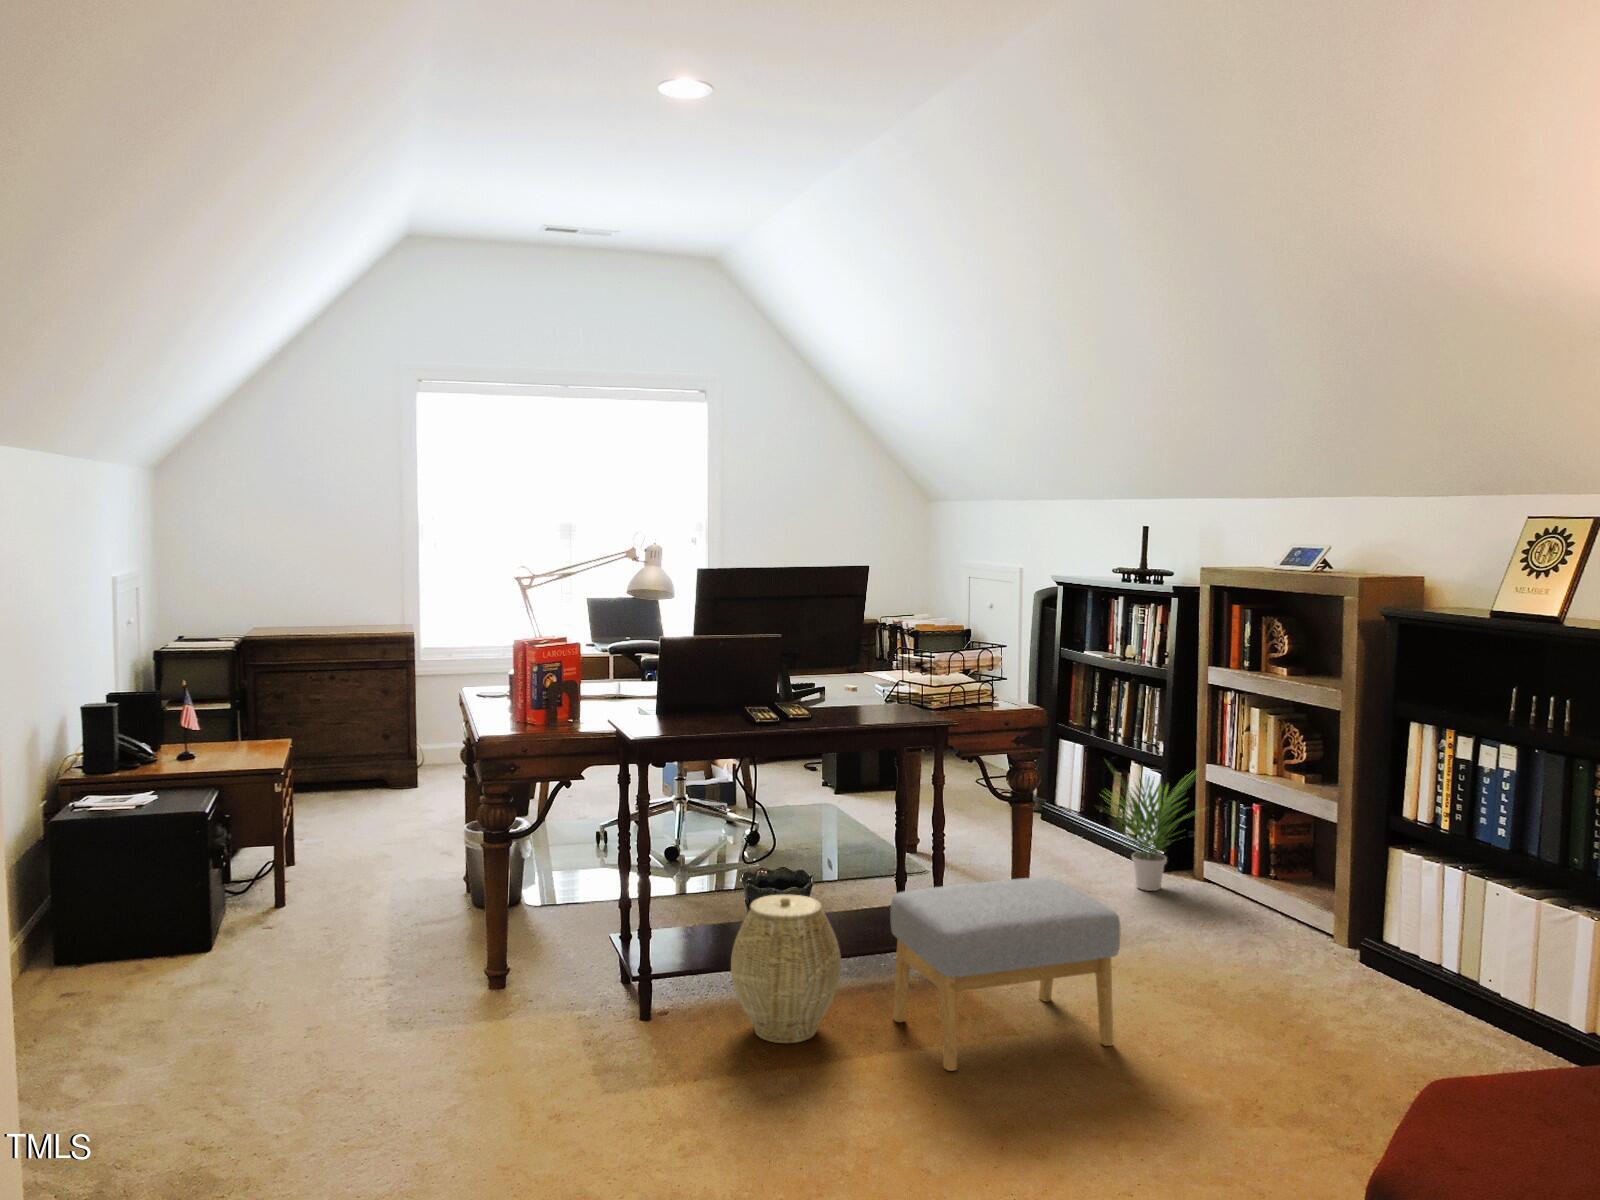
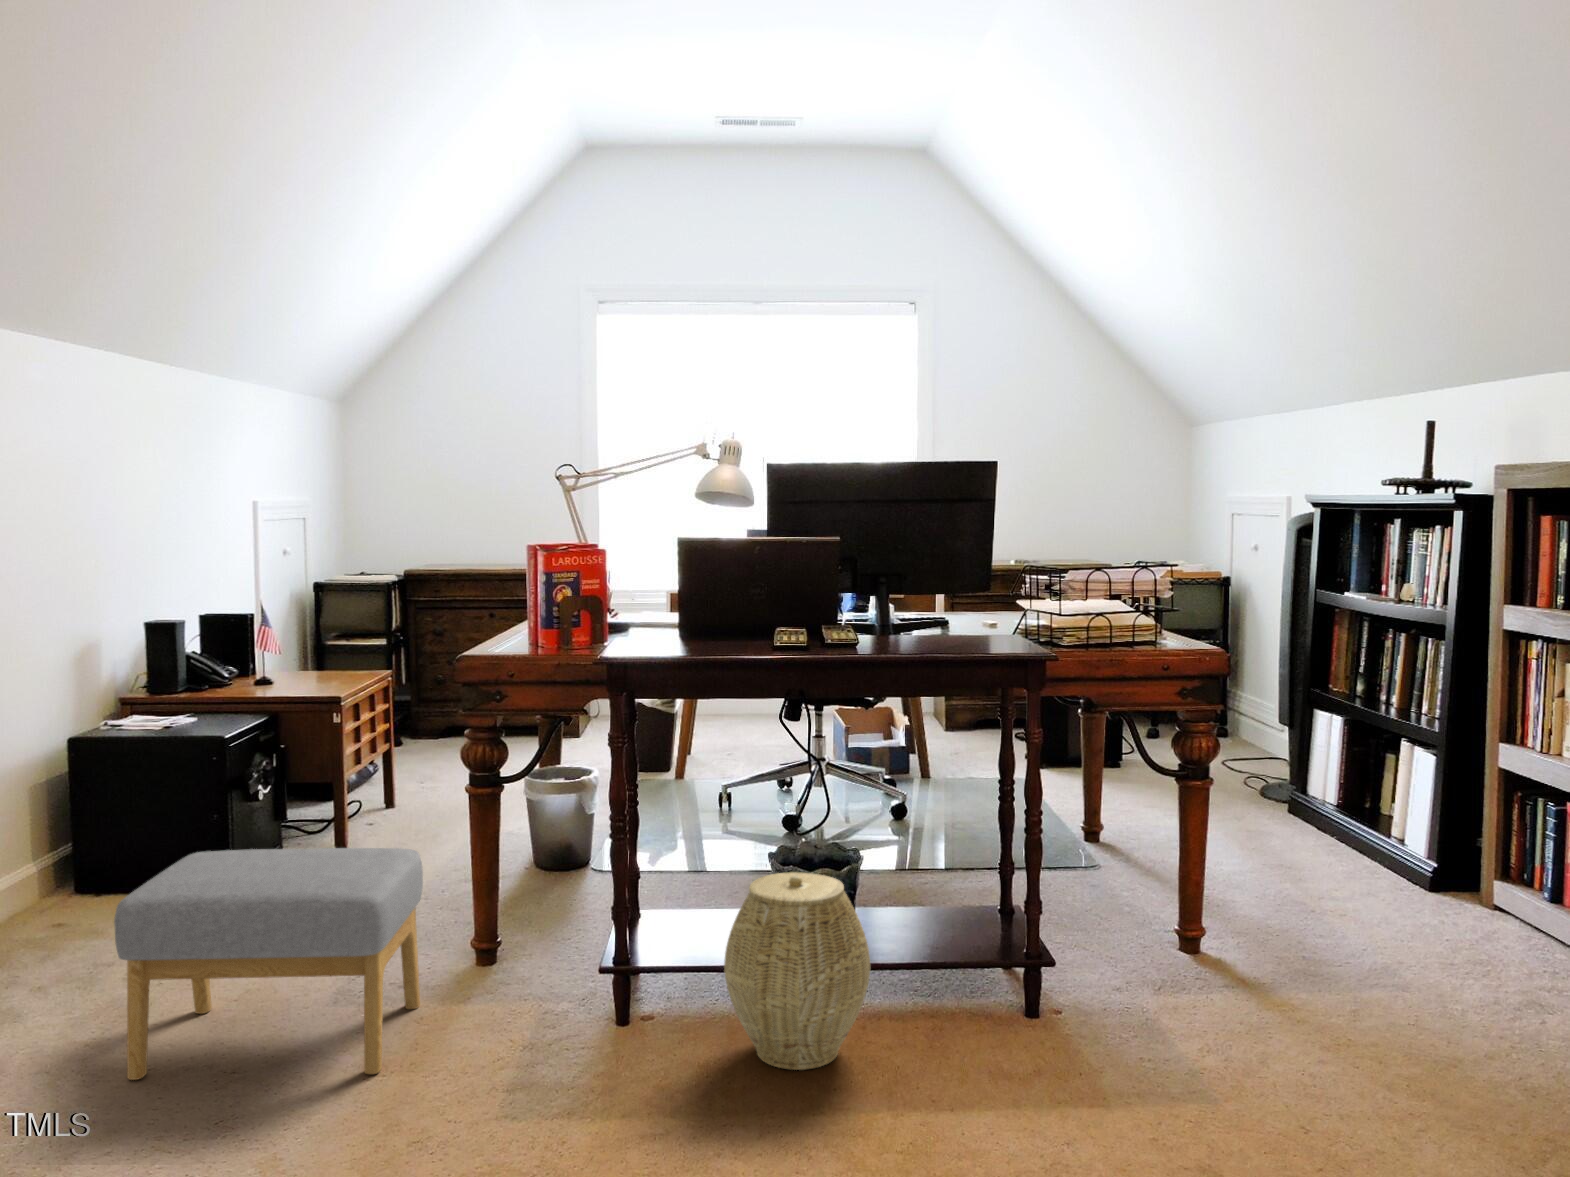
potted plant: present [1106,769,1190,891] -> none [1321,728,1498,915]
footstool: present [891,877,1120,1071] -> present [114,848,423,1080]

